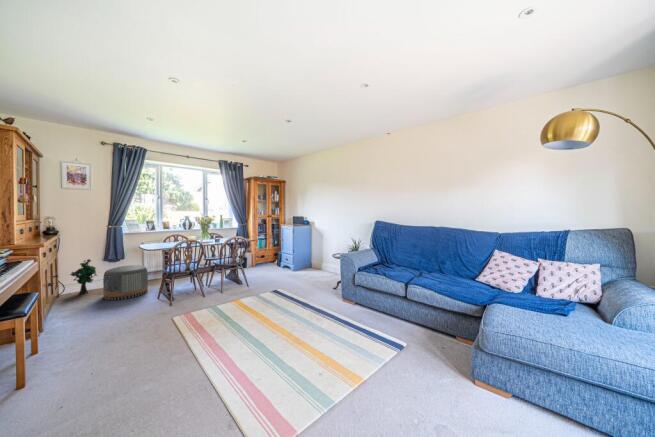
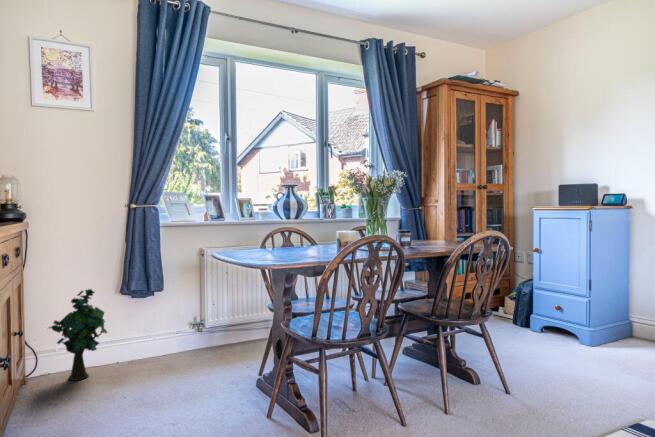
pouf: present [103,265,148,300] -> none [123,310,225,413]

